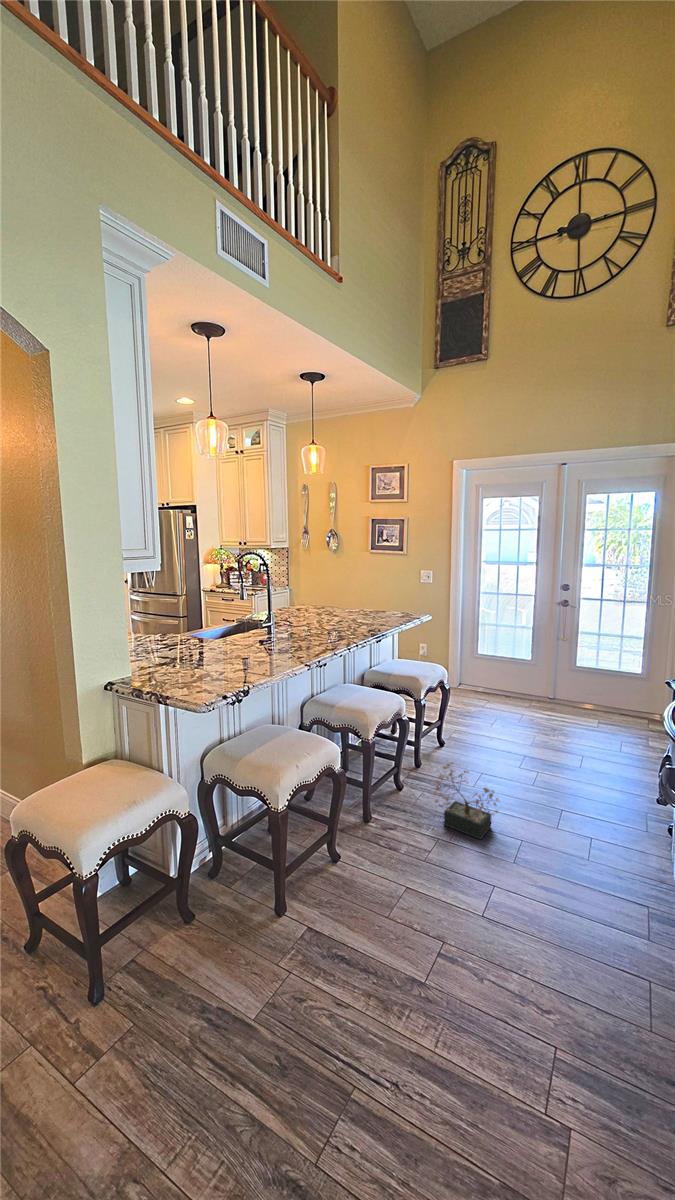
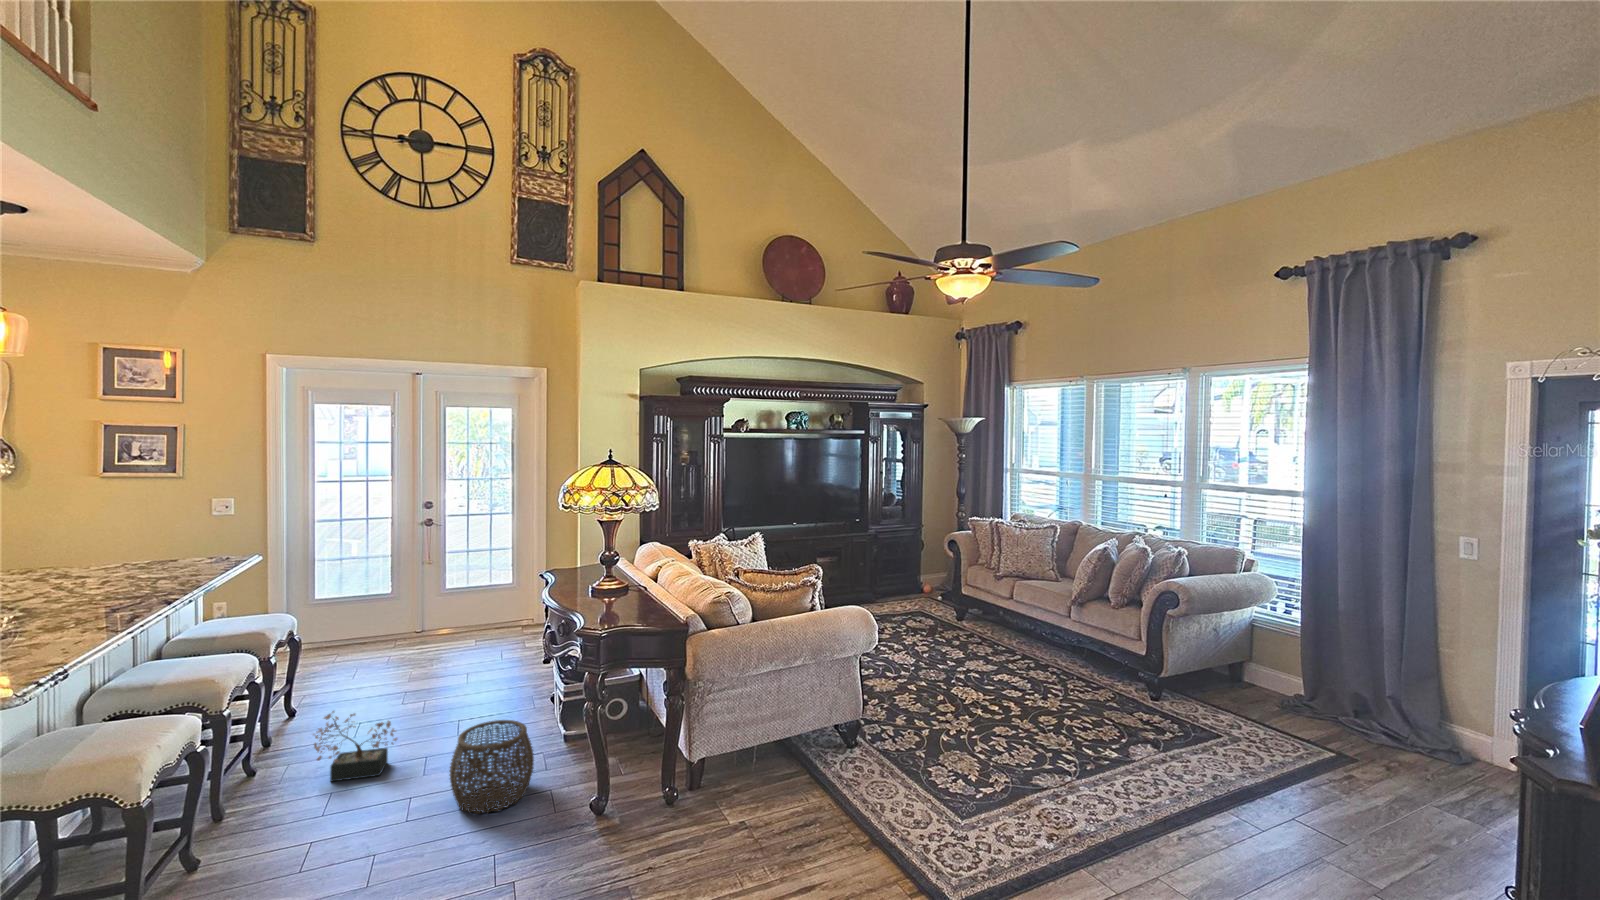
woven basket: none [531,844,636,970] -> present [449,720,534,814]

